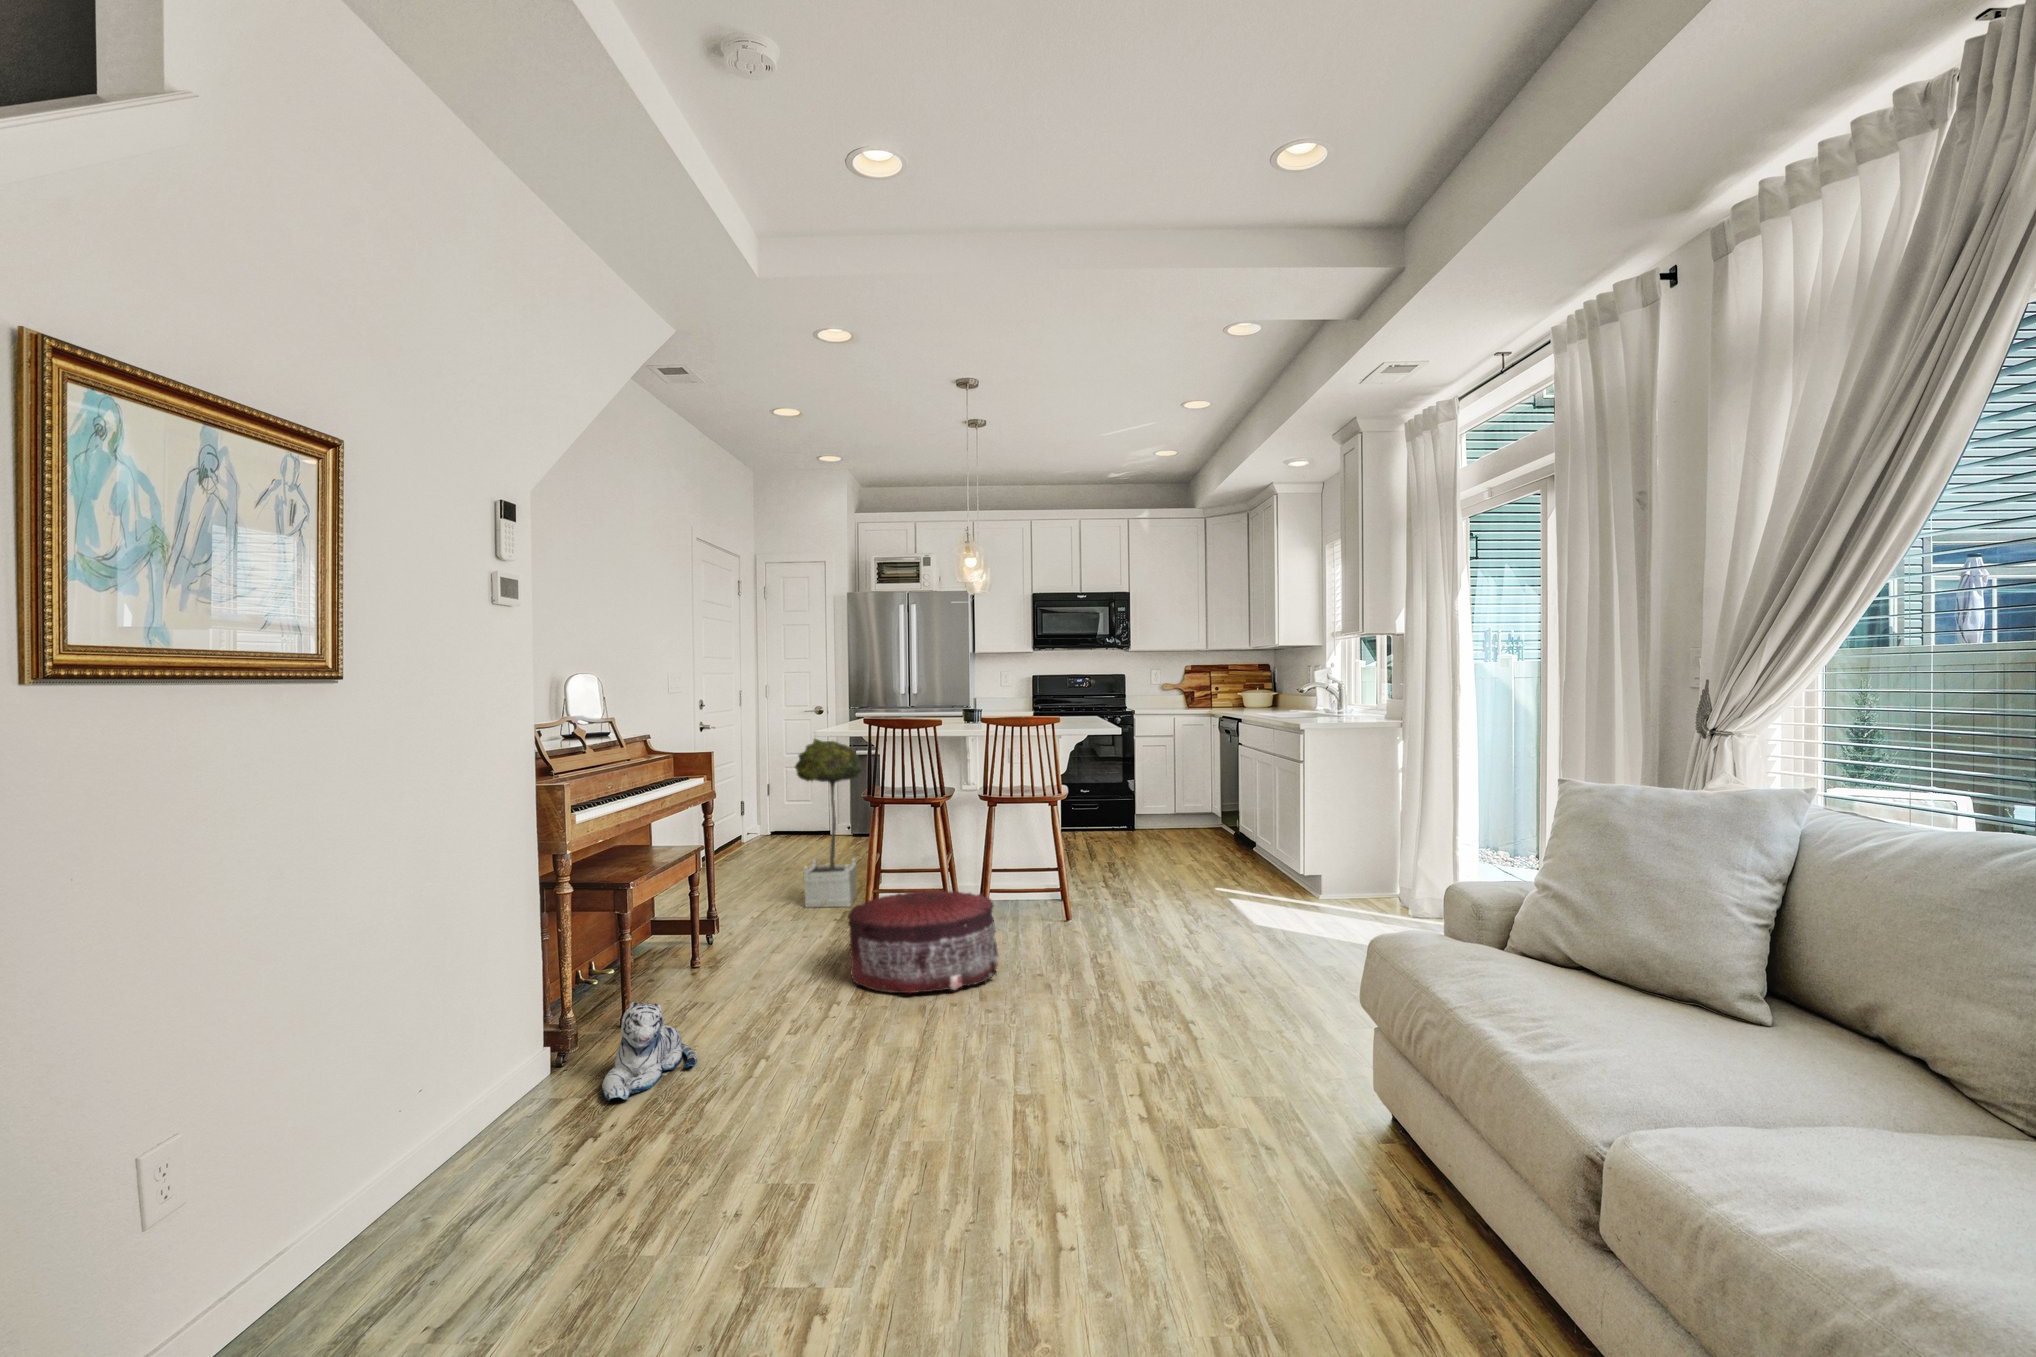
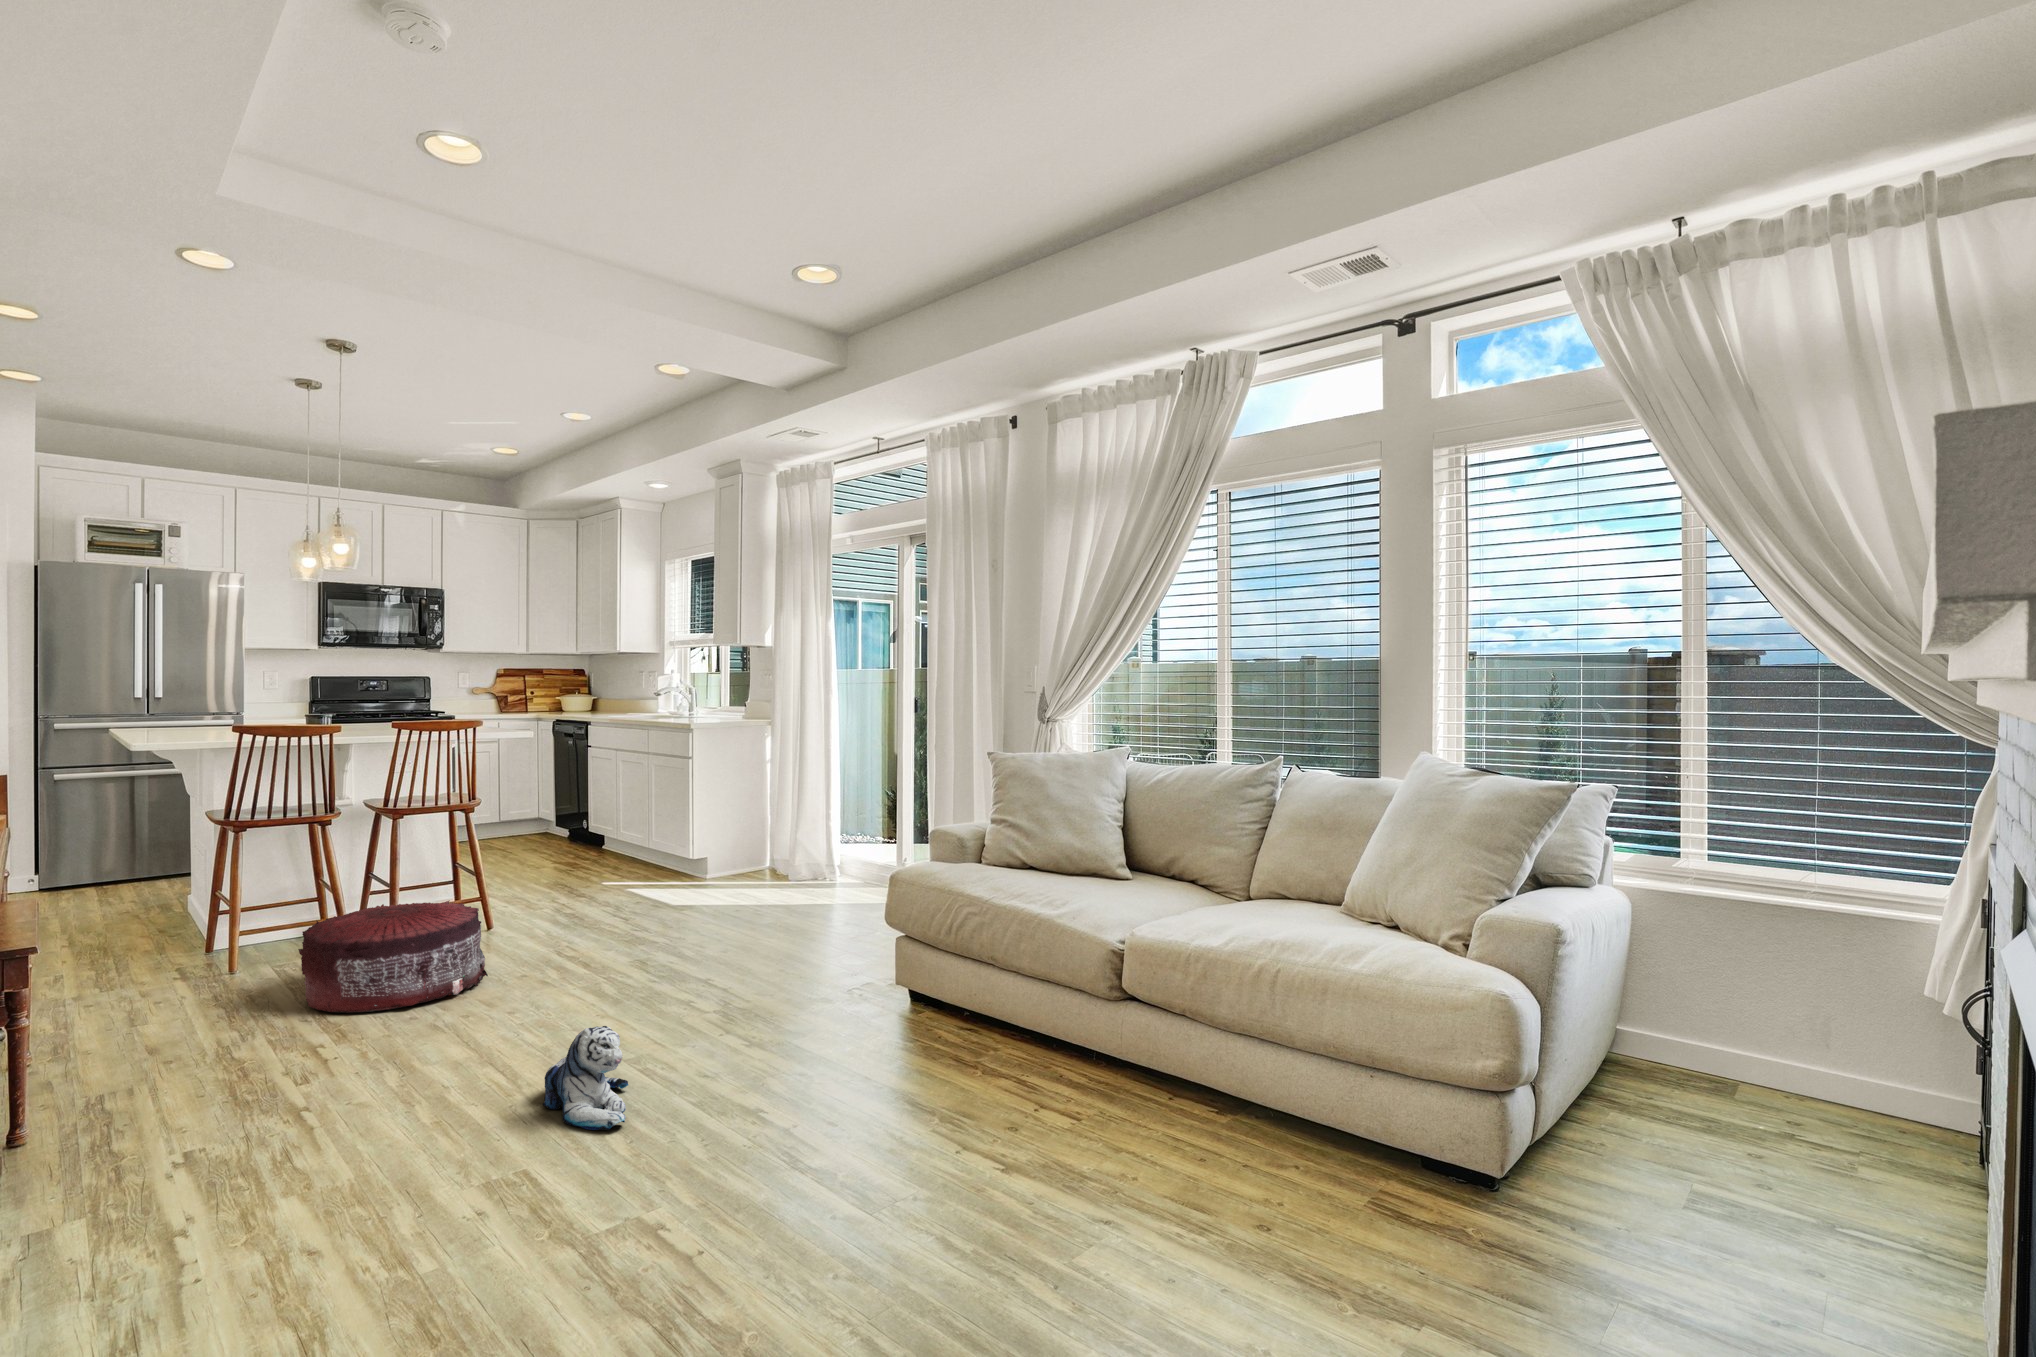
potted tree: present [795,738,861,908] -> none [85,752,196,964]
plush toy: present [602,1002,697,1102] -> present [543,1026,628,1130]

